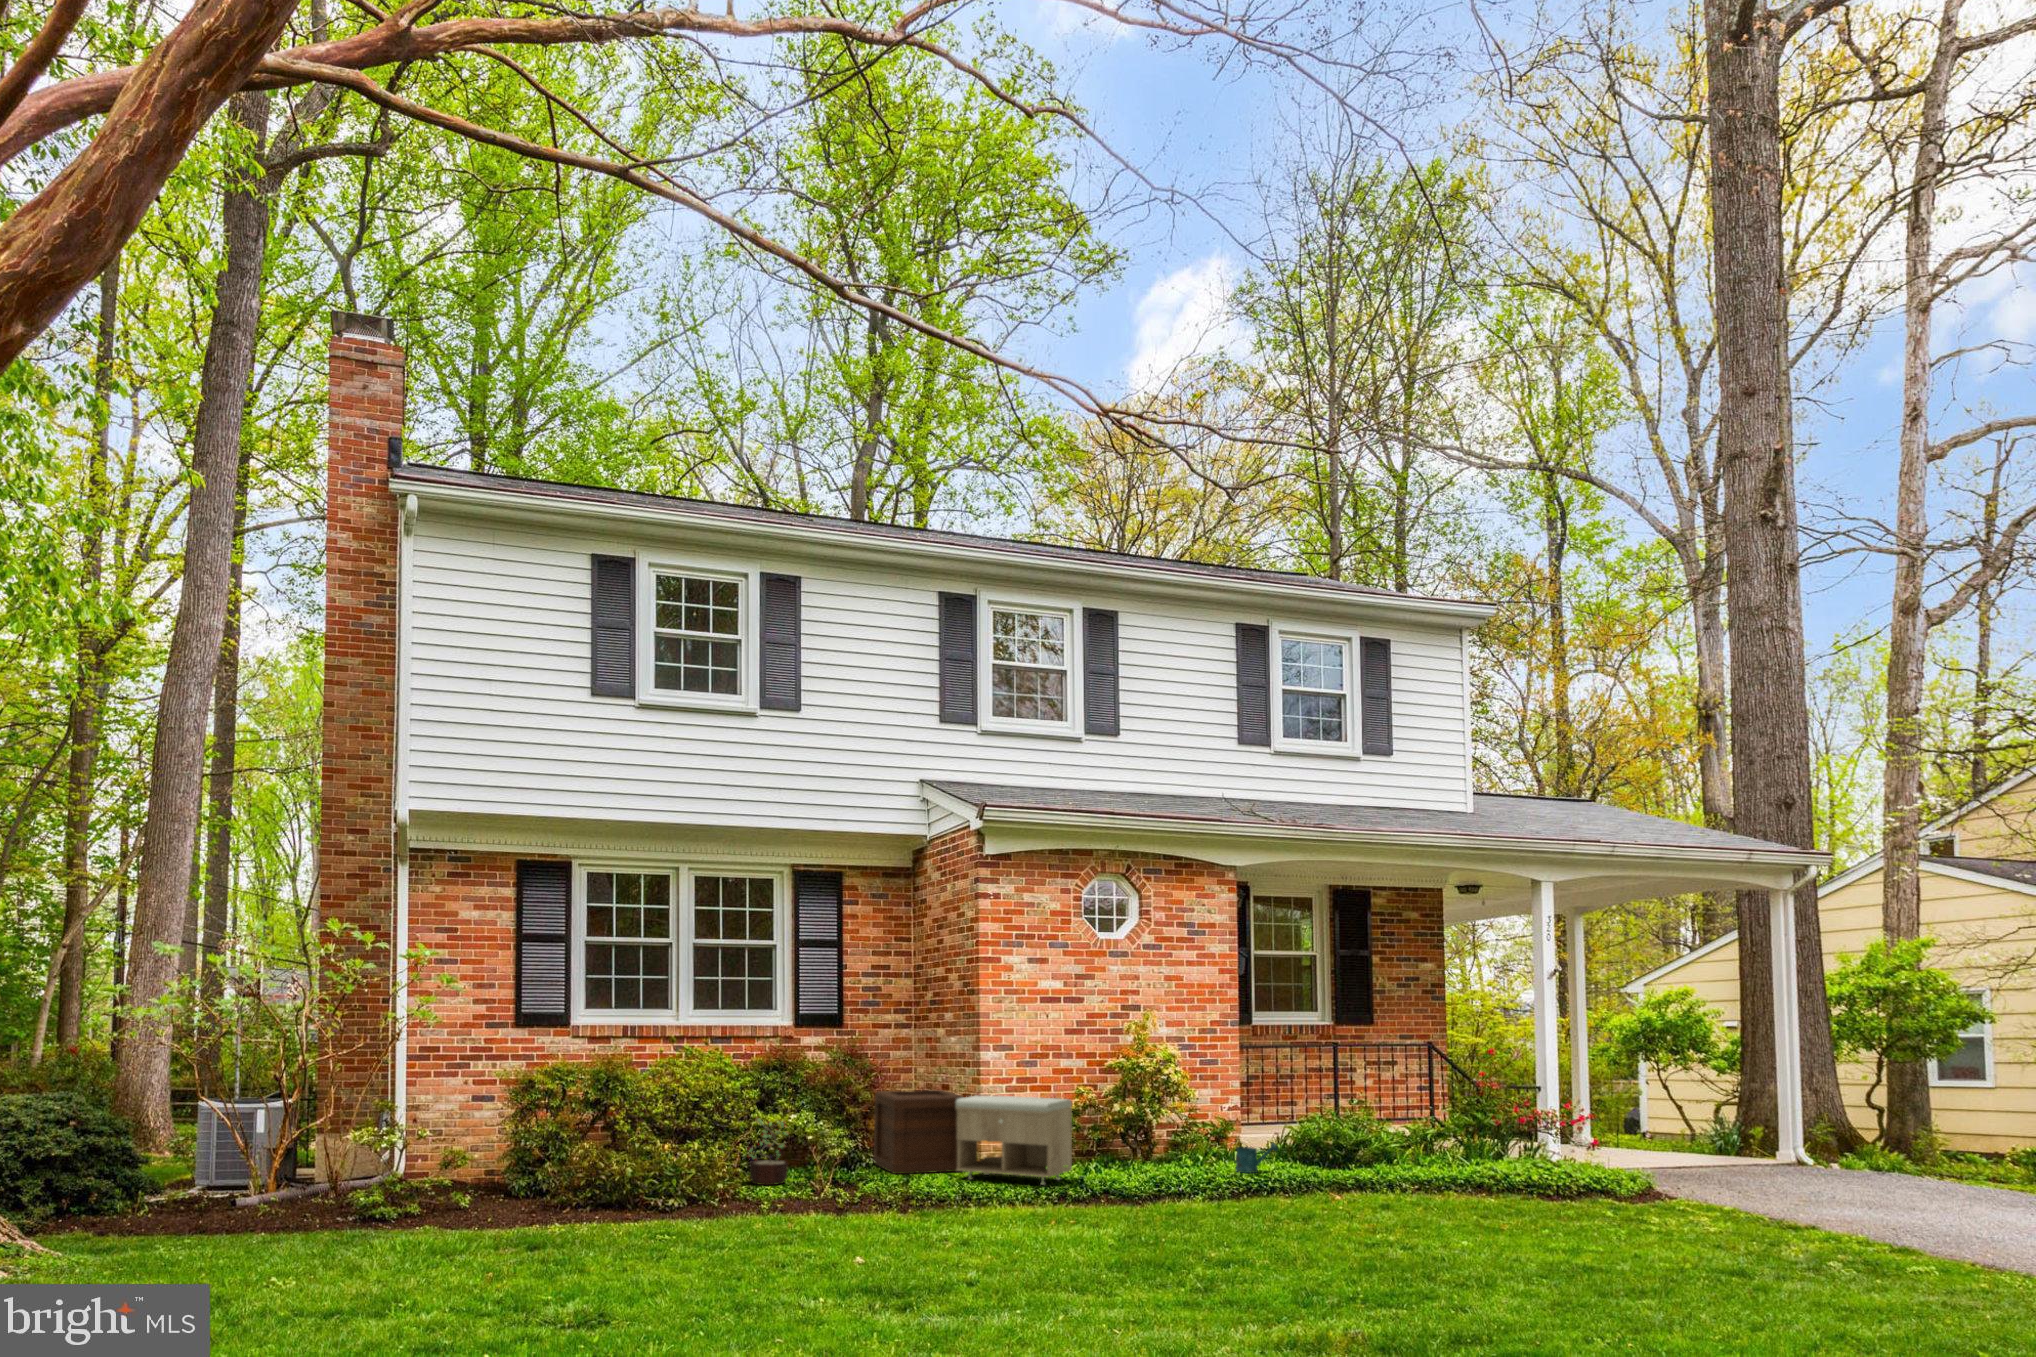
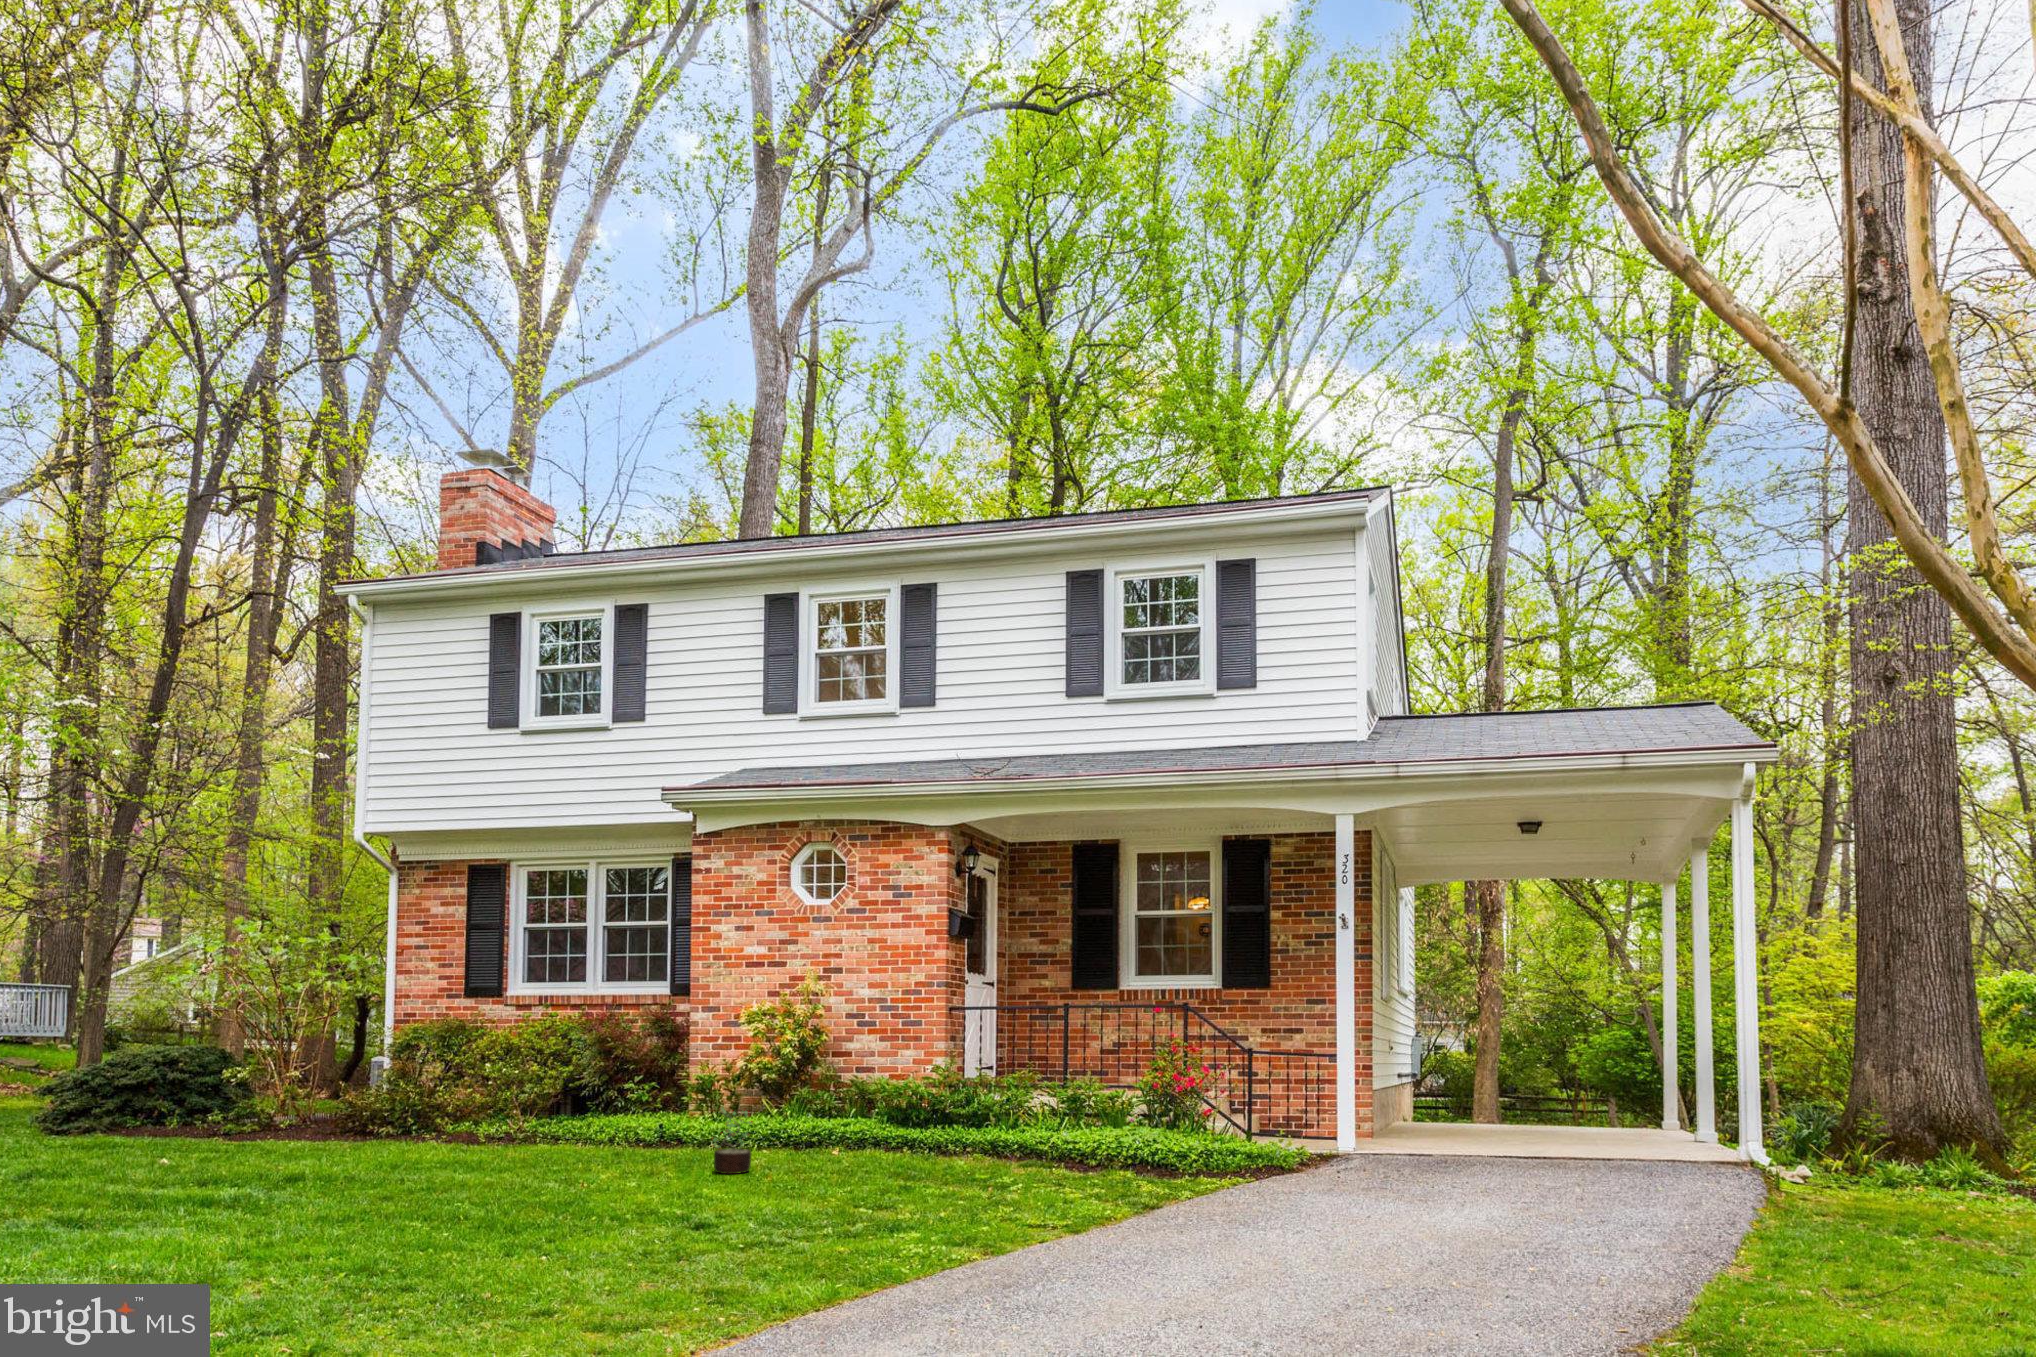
wooden crate: present [874,1090,963,1174] -> none [834,1077,926,1161]
storage bench: present [956,1096,1072,1185] -> none [918,1082,1032,1171]
watering can: present [1236,1143,1277,1173] -> none [1186,1125,1234,1157]

